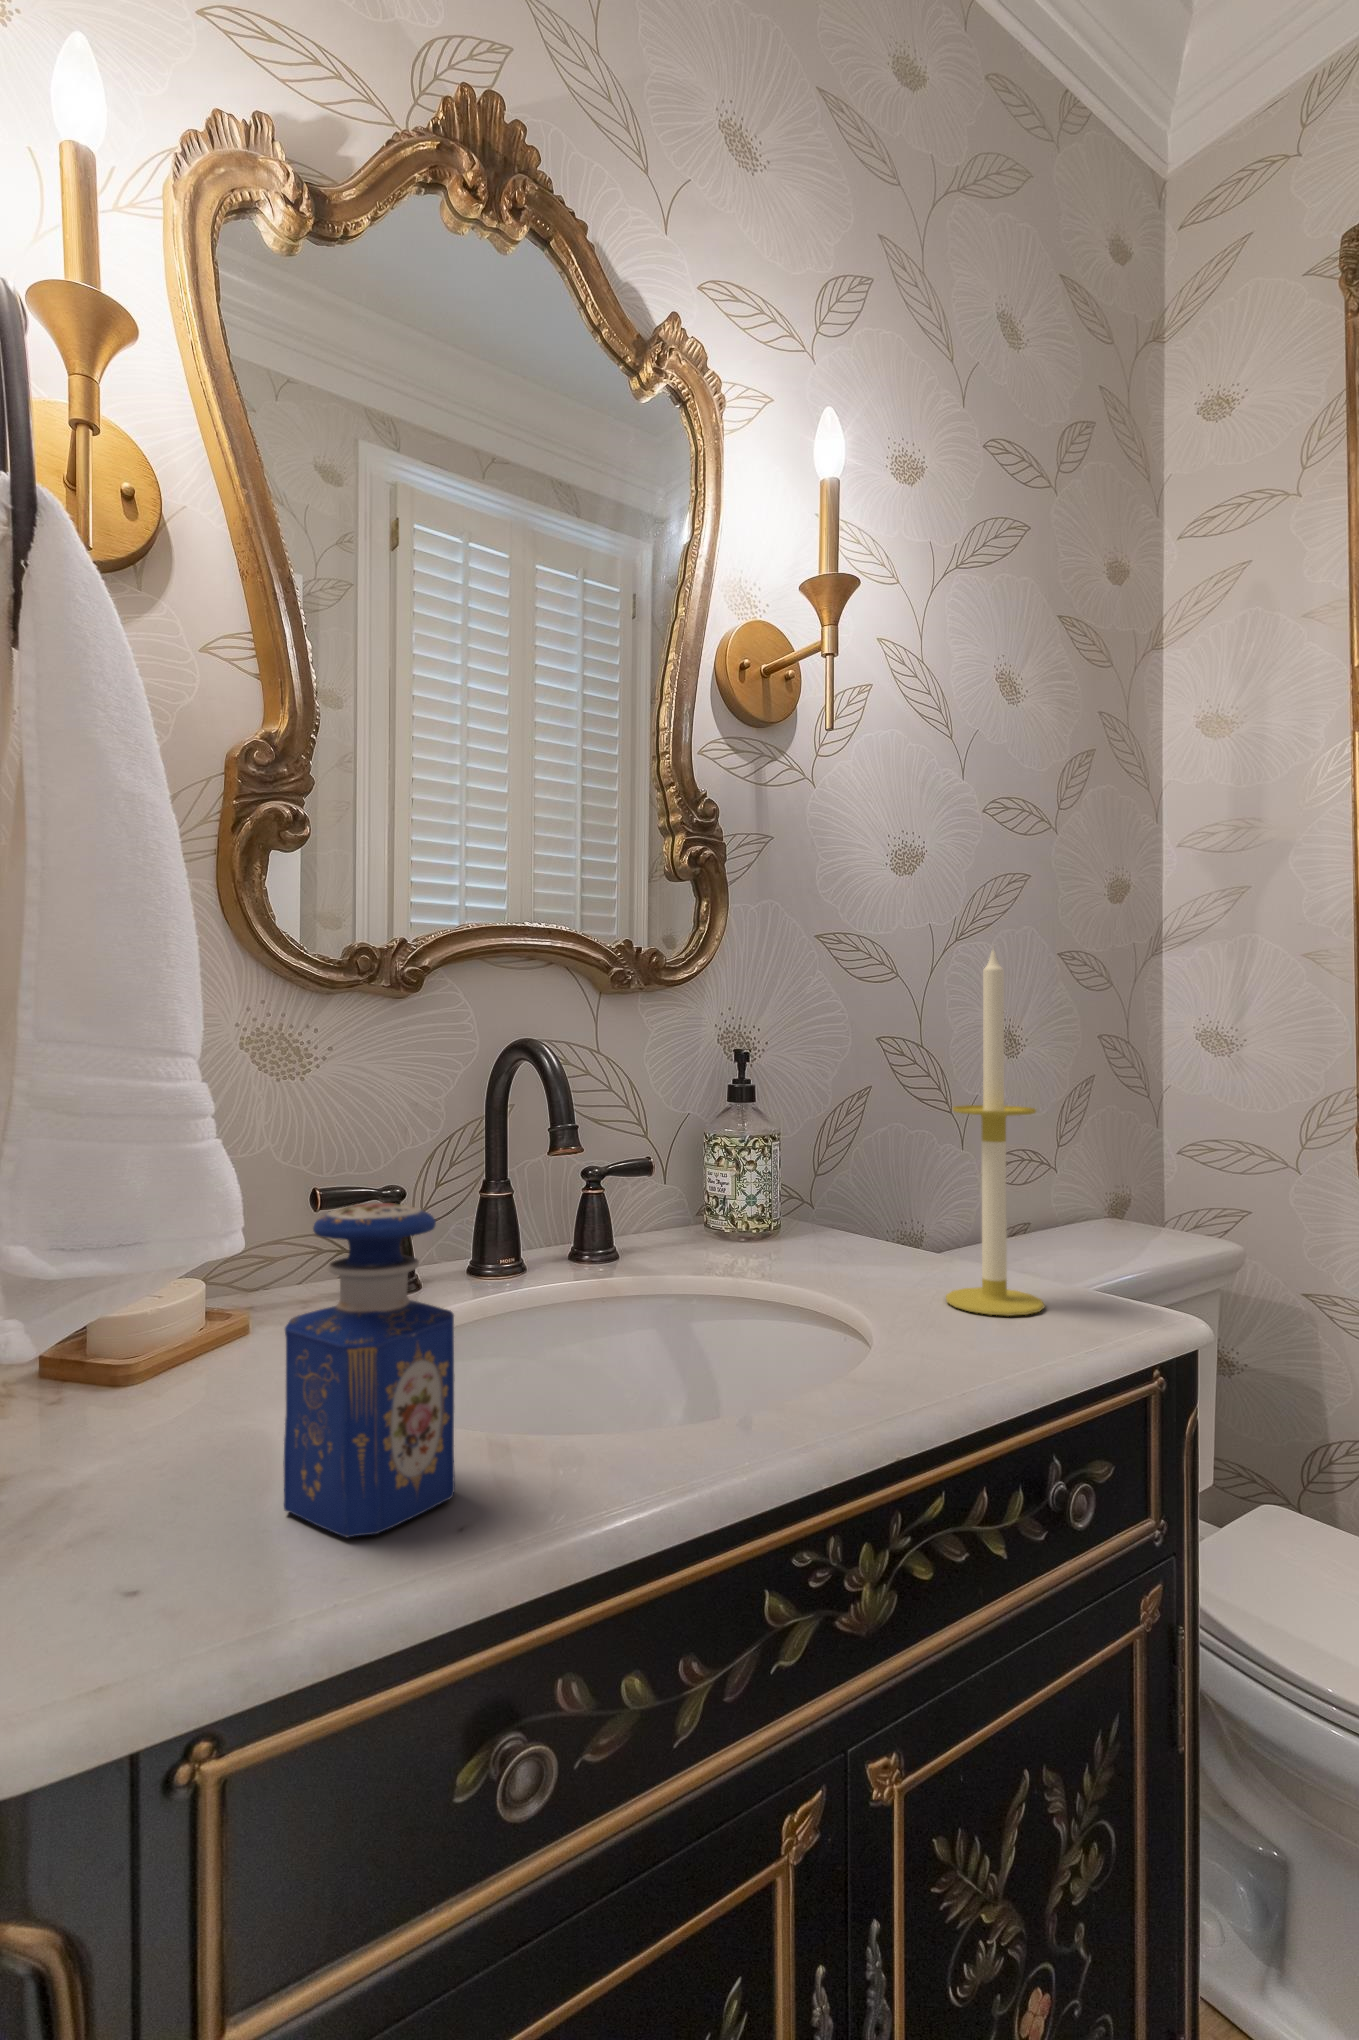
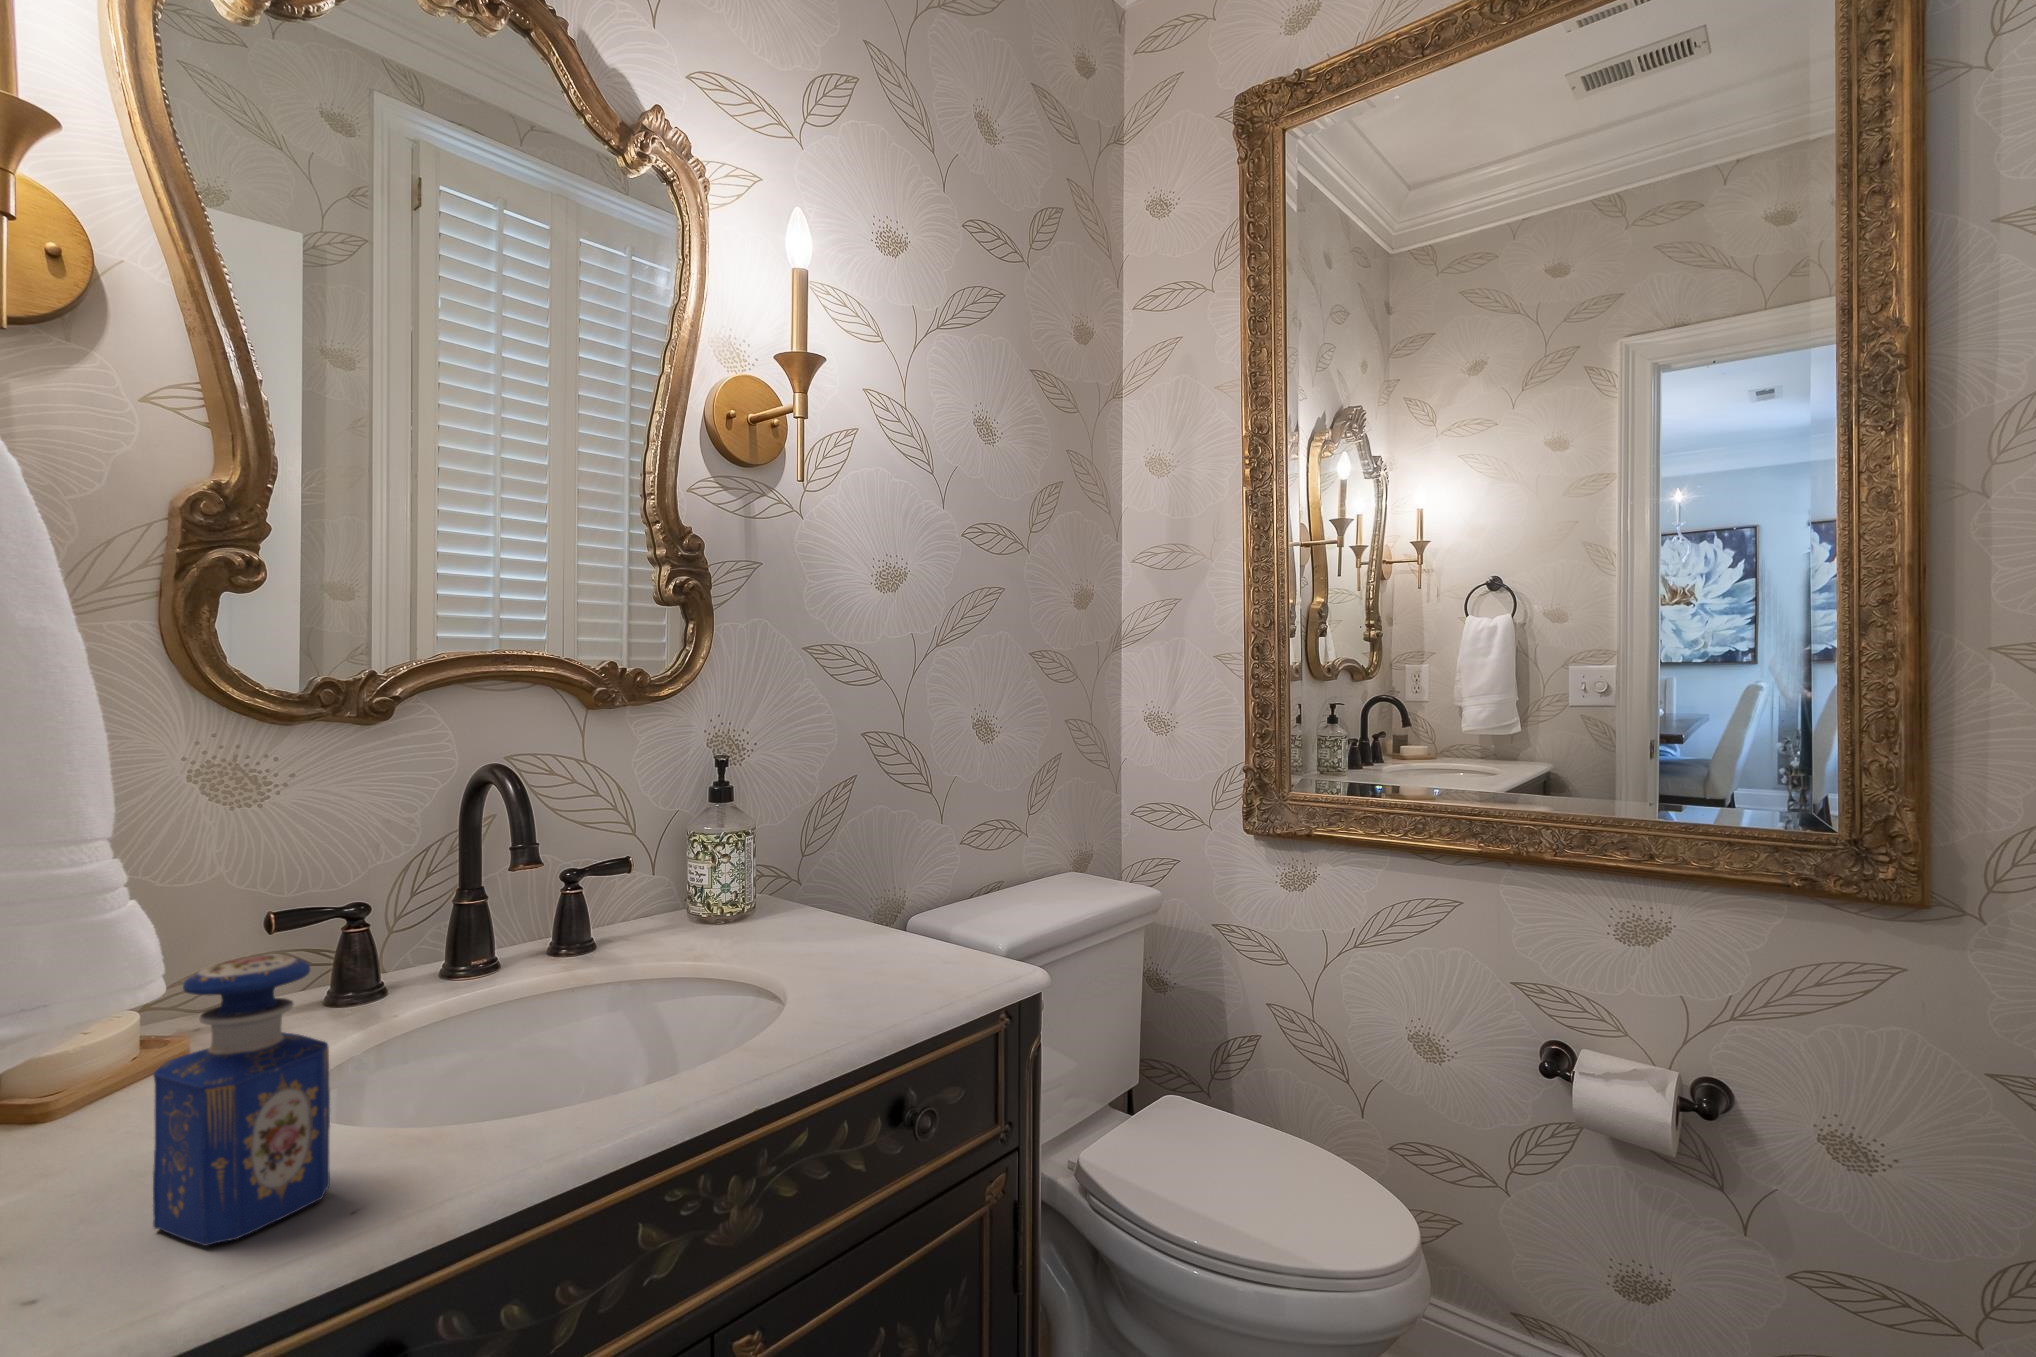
candle: present [946,951,1045,1316] -> none [864,682,941,983]

